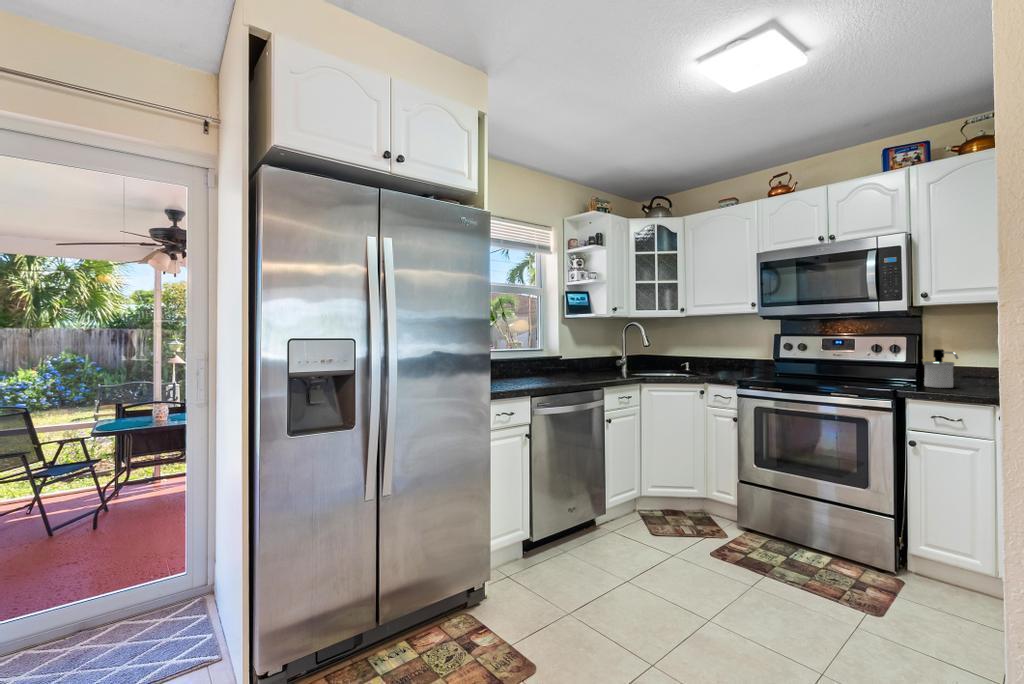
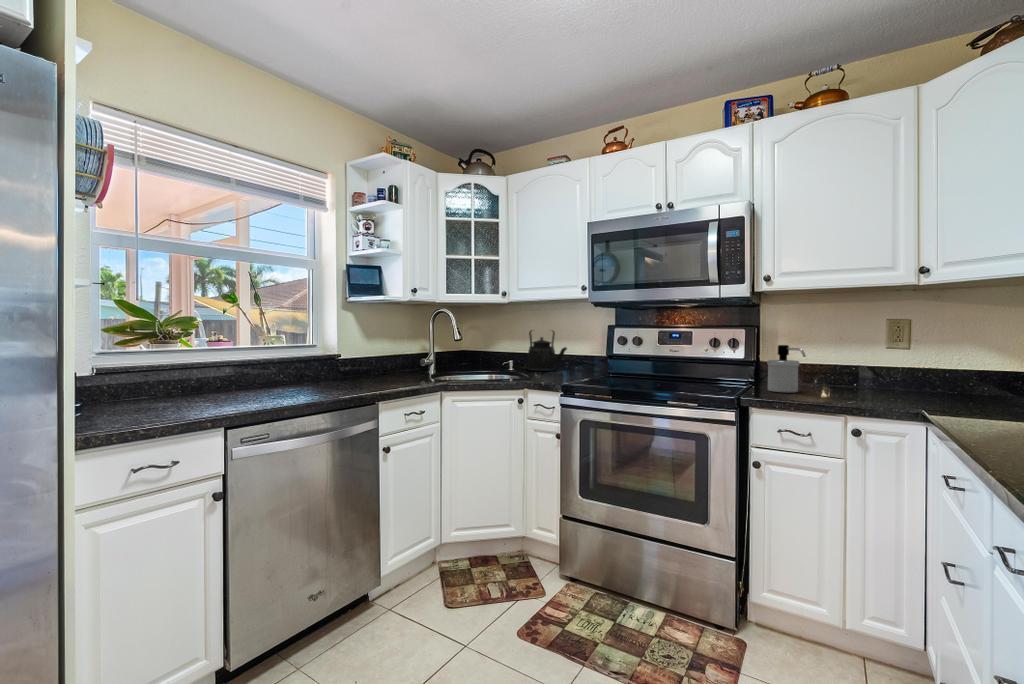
kettle: none [701,338,737,371] -> present [527,330,567,371]

